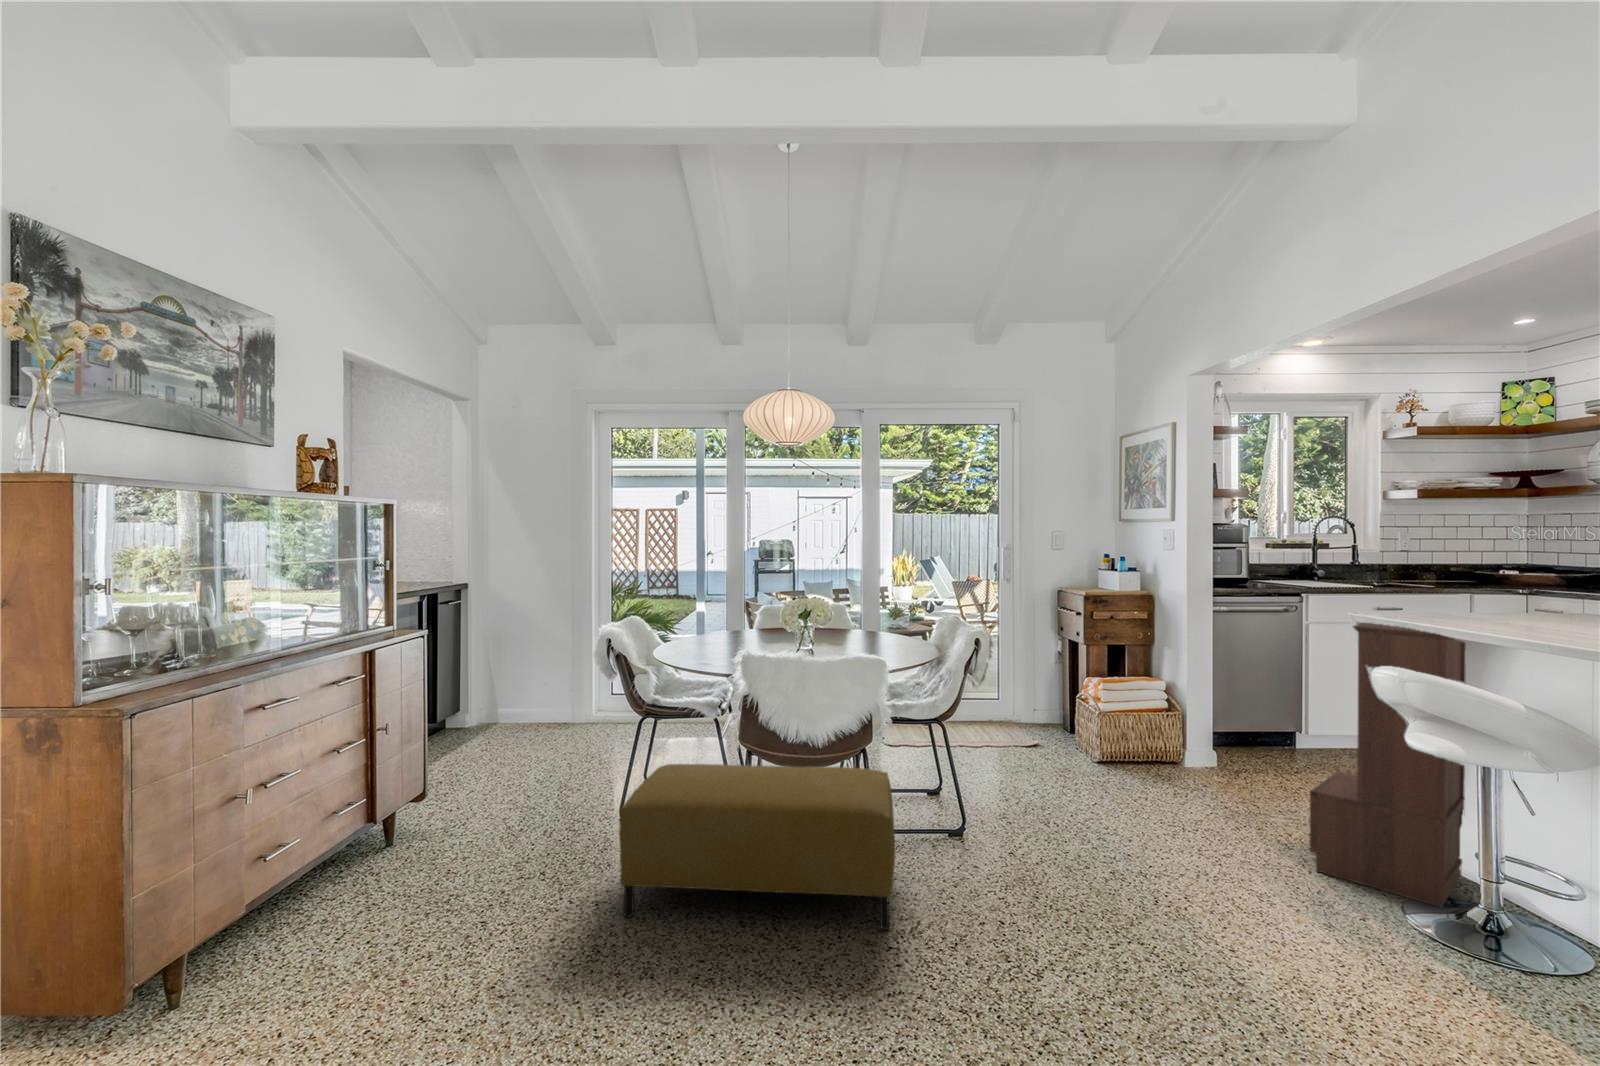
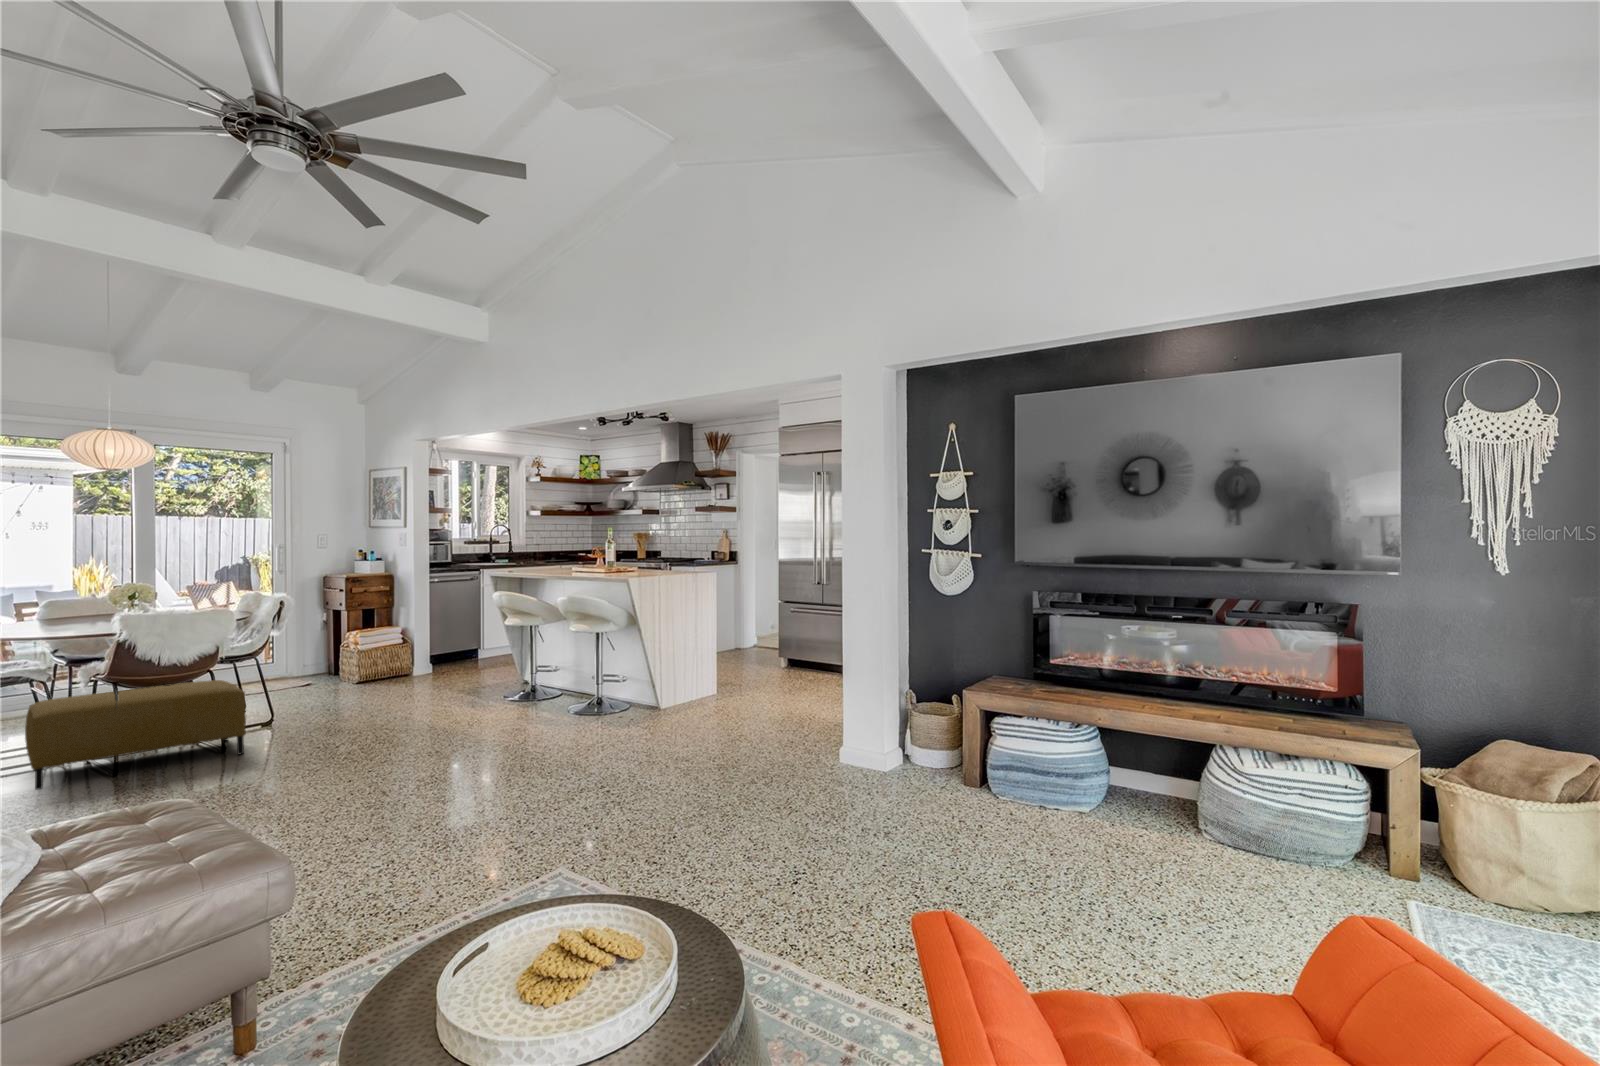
bookshelf: present [1309,623,1466,907] -> none [470,575,534,697]

